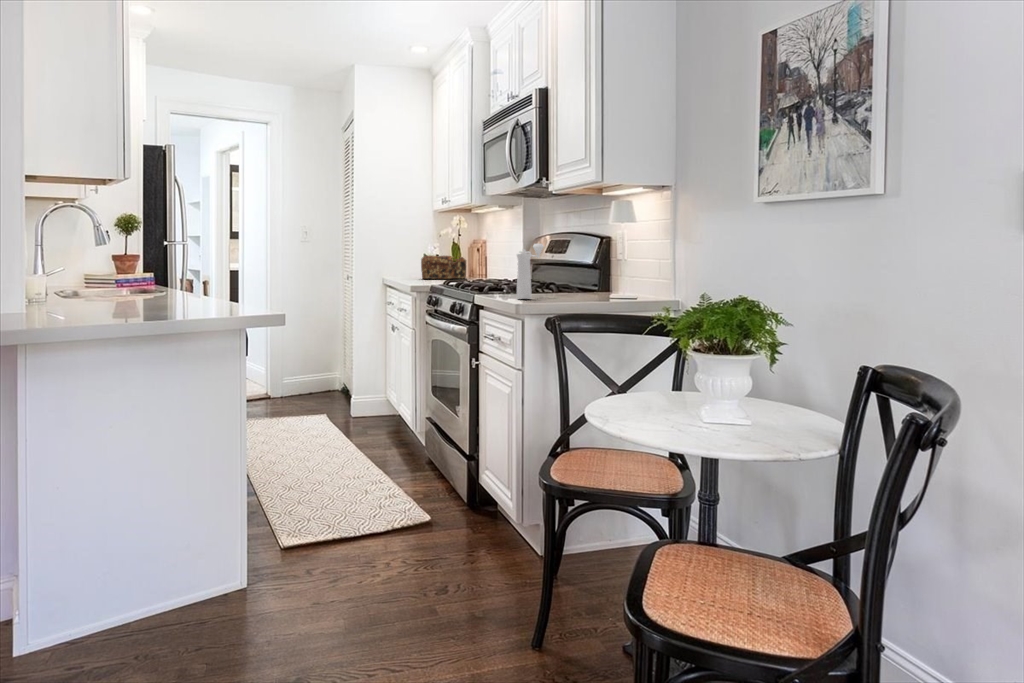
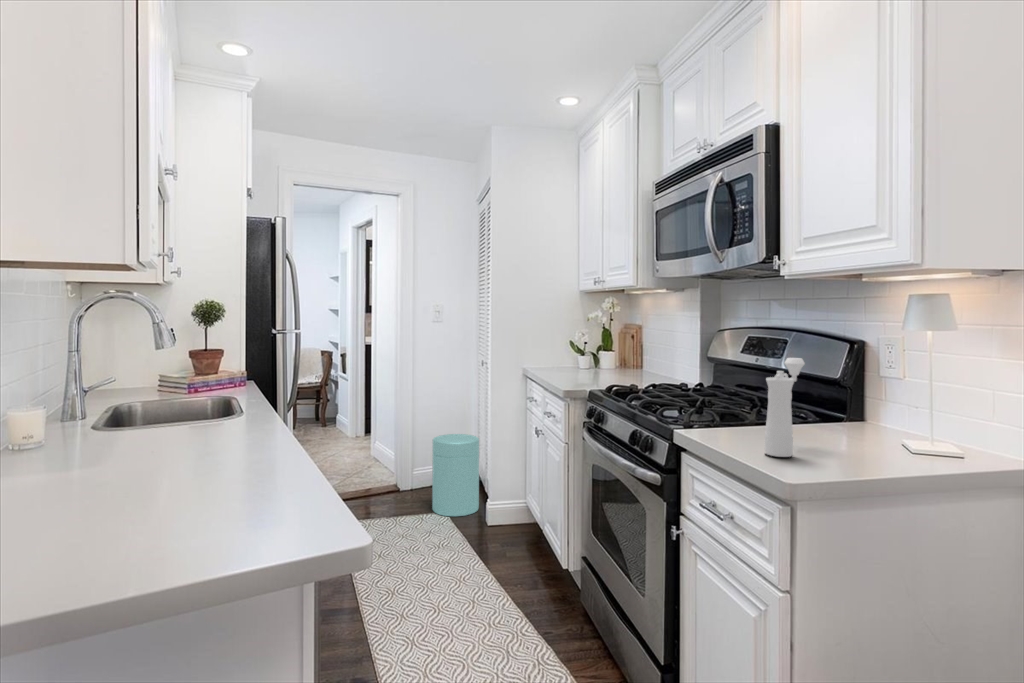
bread loaf: present [421,255,466,279] -> none [569,344,621,372]
trash can: none [300,345,346,416] -> present [432,434,479,516]

